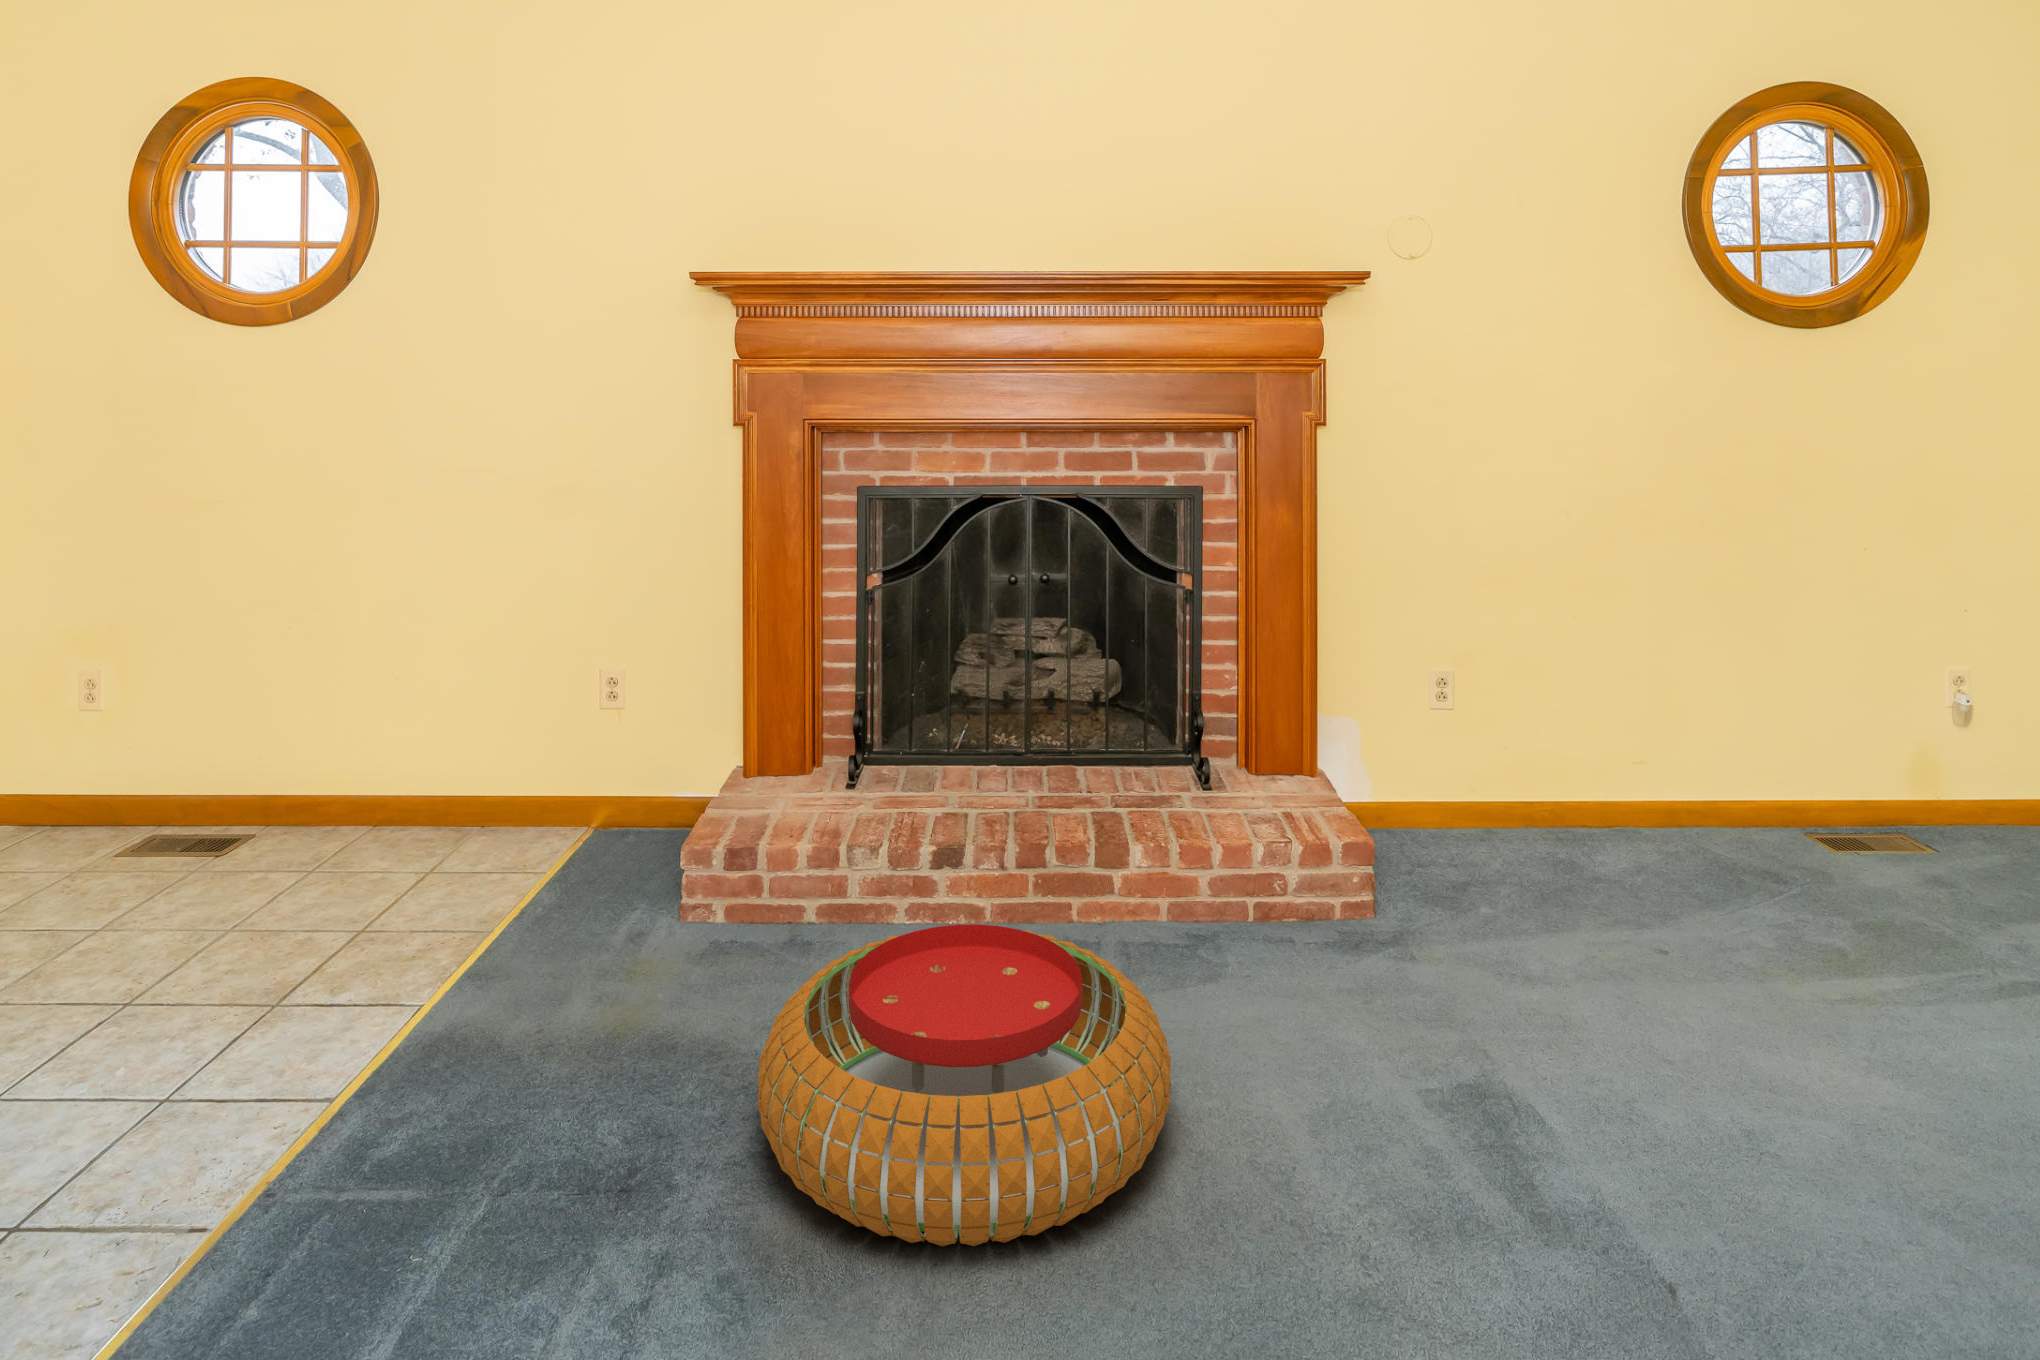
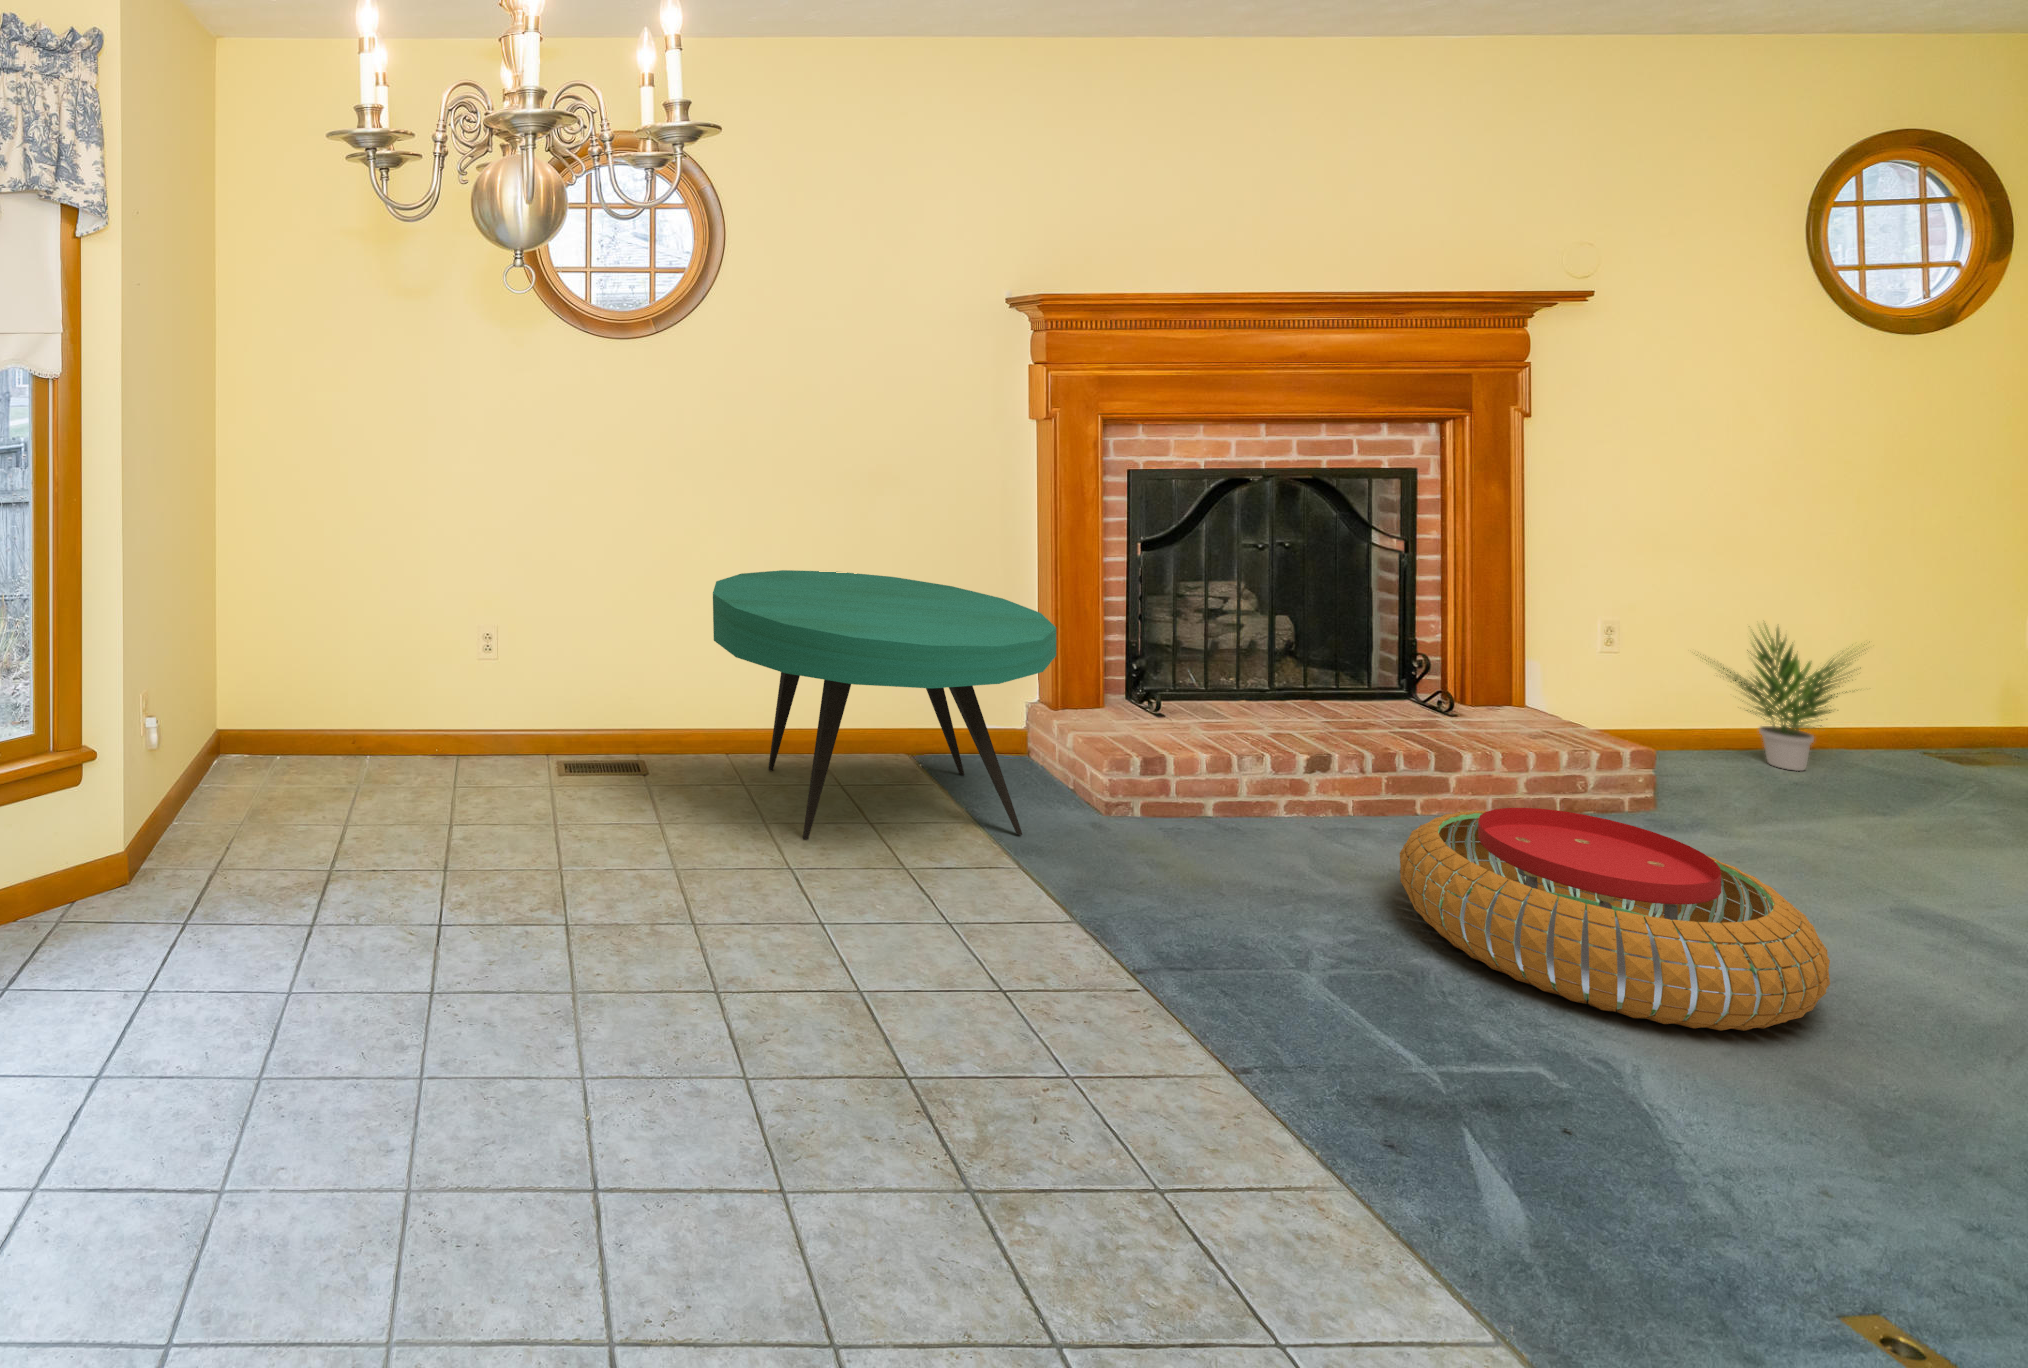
coffee table: none [154,607,624,957] -> present [713,570,1056,839]
potted plant: none [1525,678,1685,865] -> present [1705,627,1865,771]

